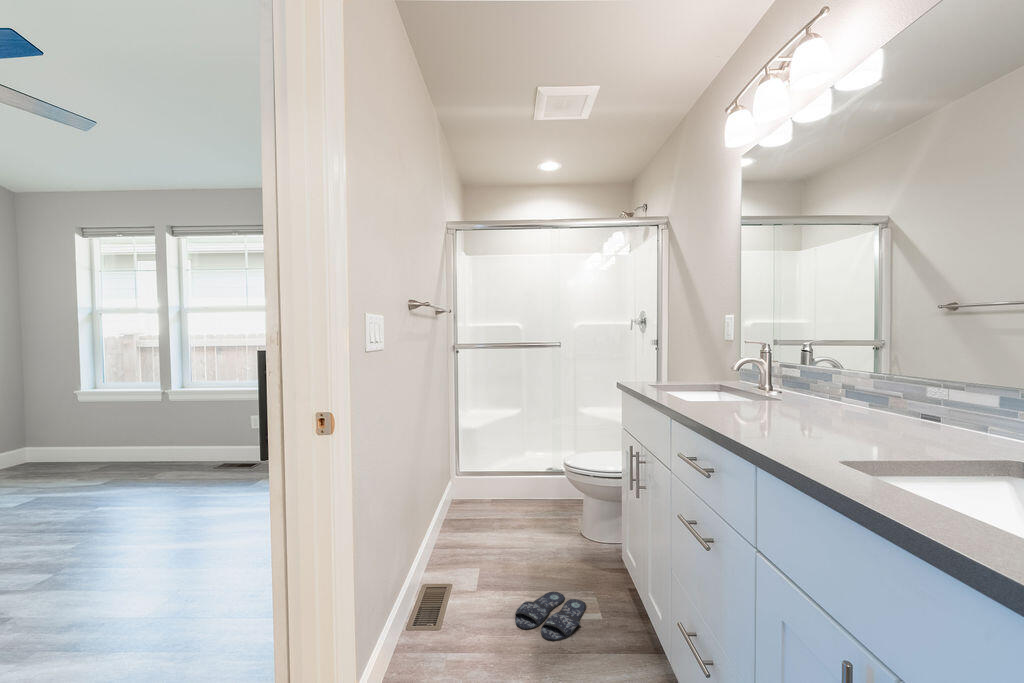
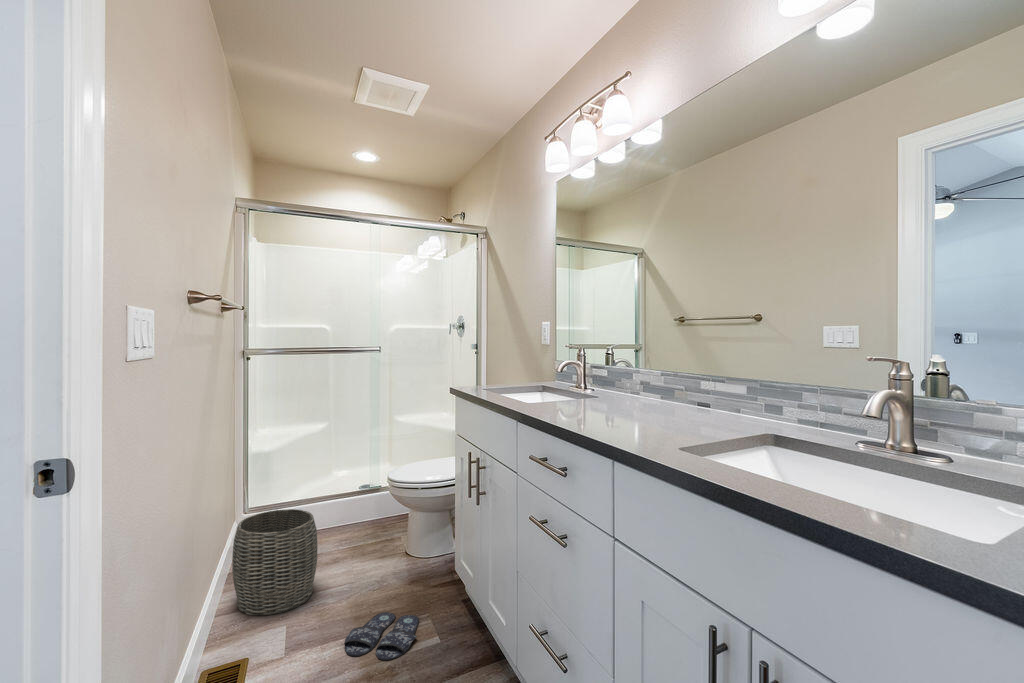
woven basket: none [436,483,502,573] -> present [232,509,318,615]

